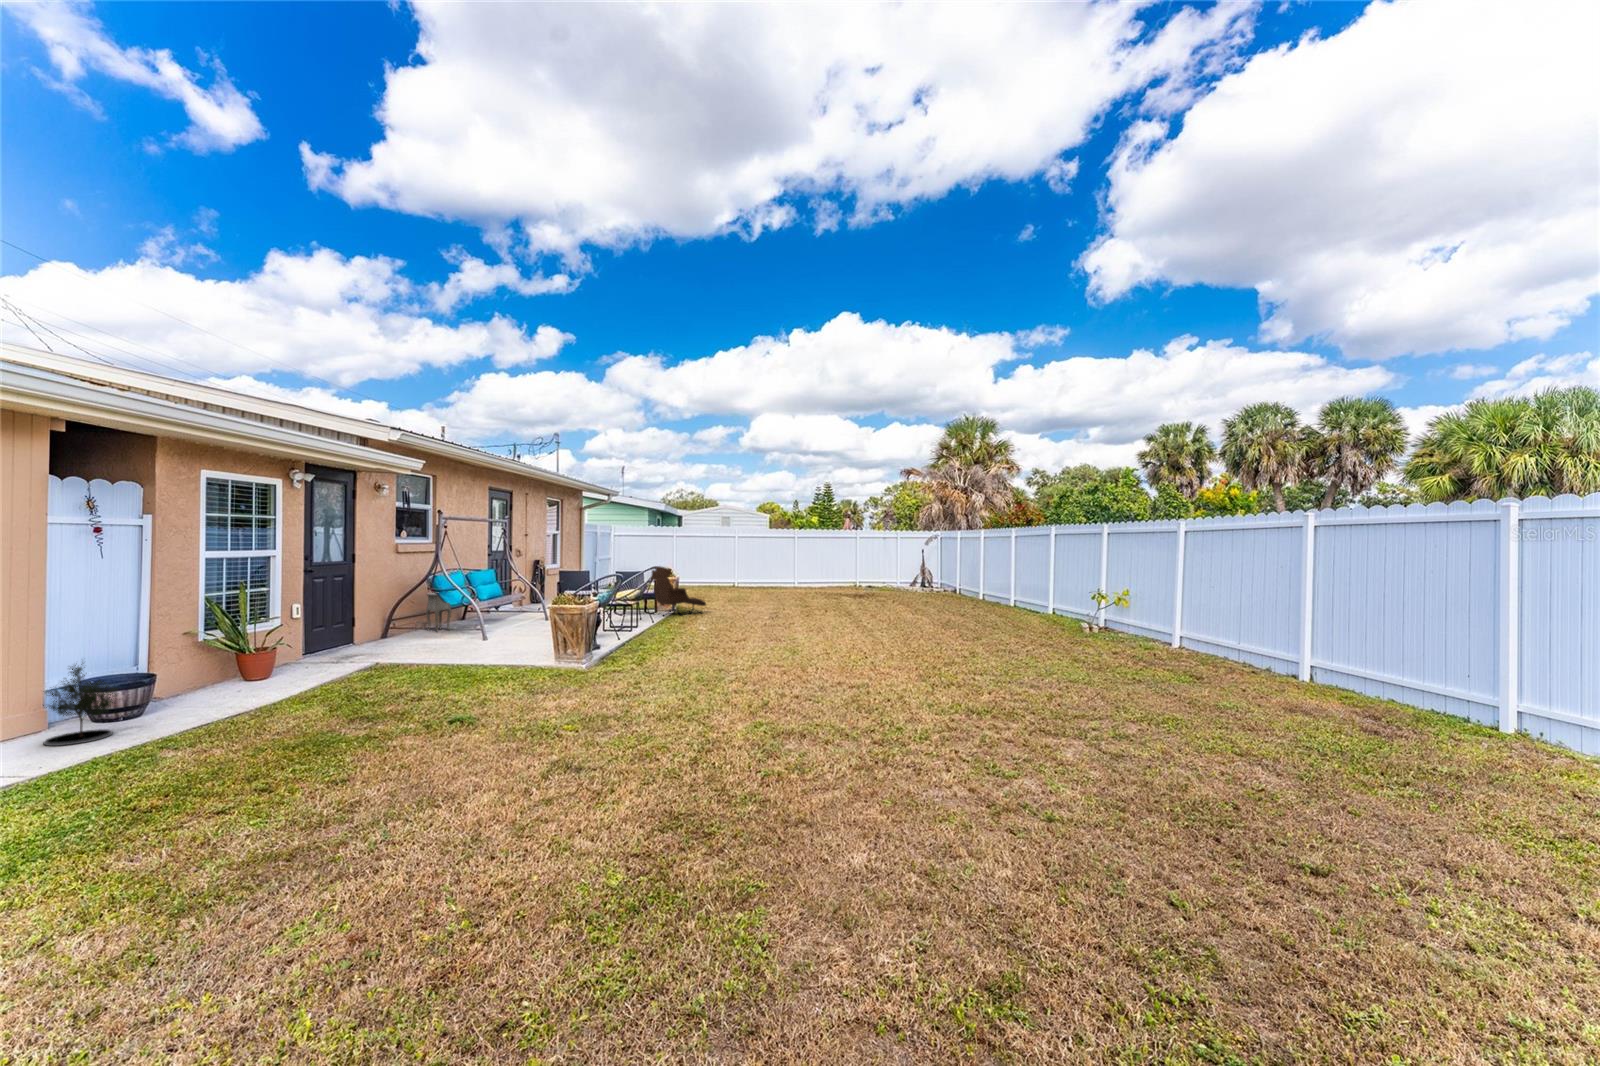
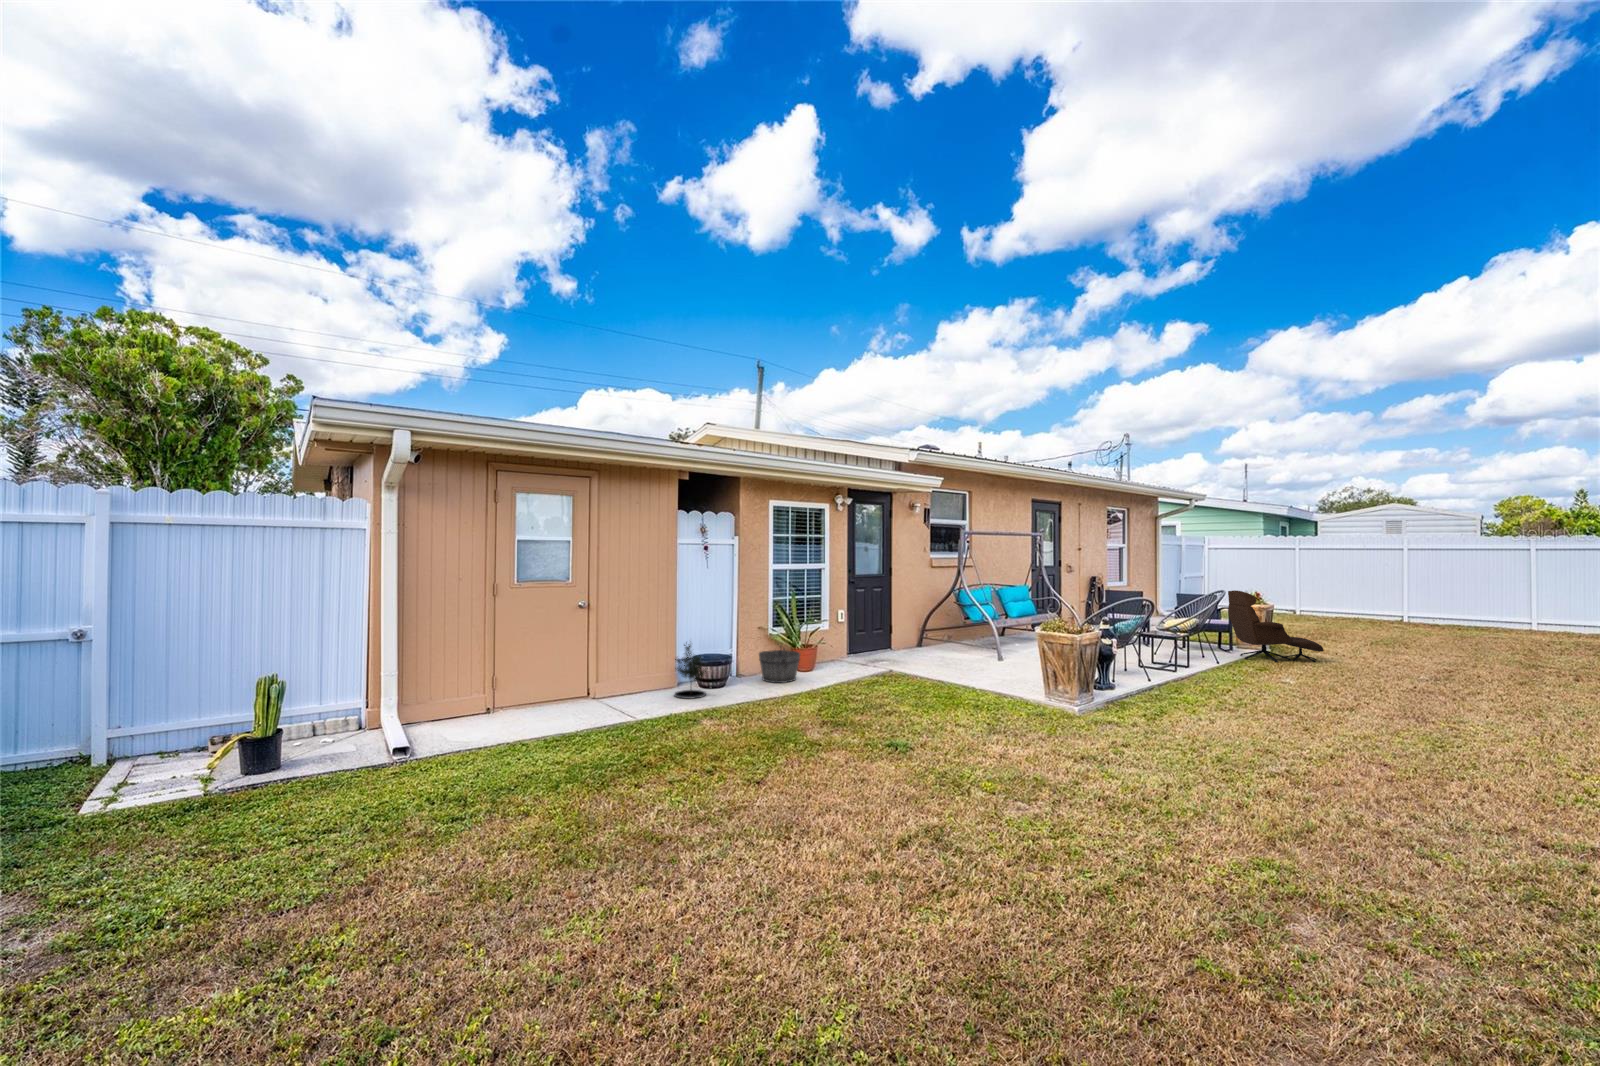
side table: present [426,593,451,631] -> none [962,607,988,646]
wooden bucket: none [185,651,257,701] -> present [759,649,800,683]

